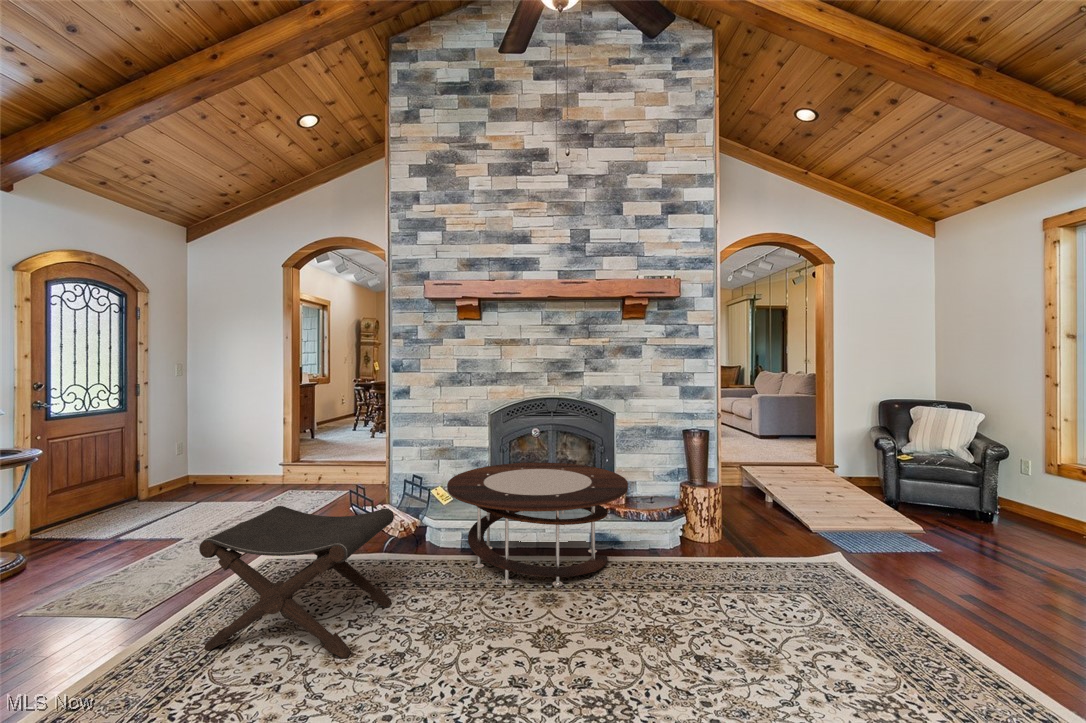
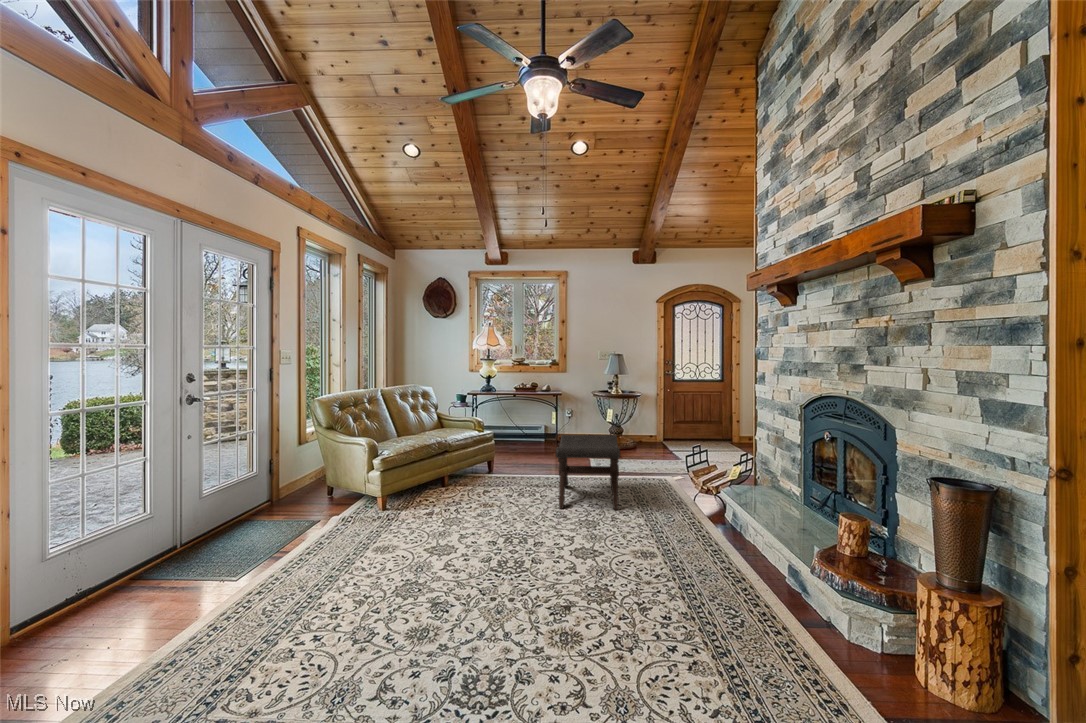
coffee table: present [447,462,628,586] -> none [637,453,833,581]

